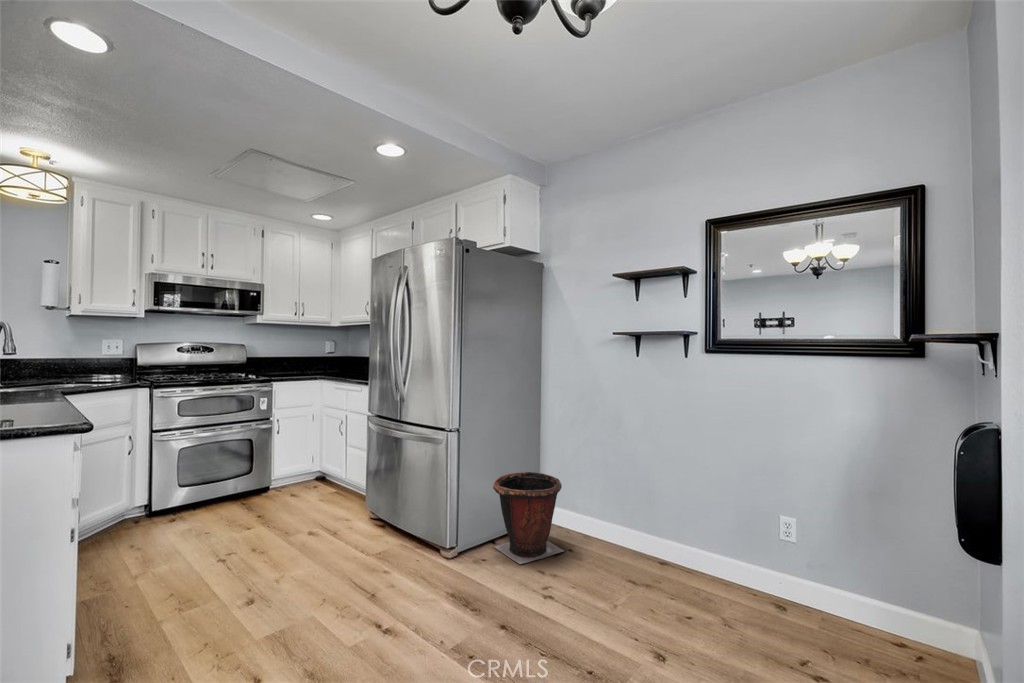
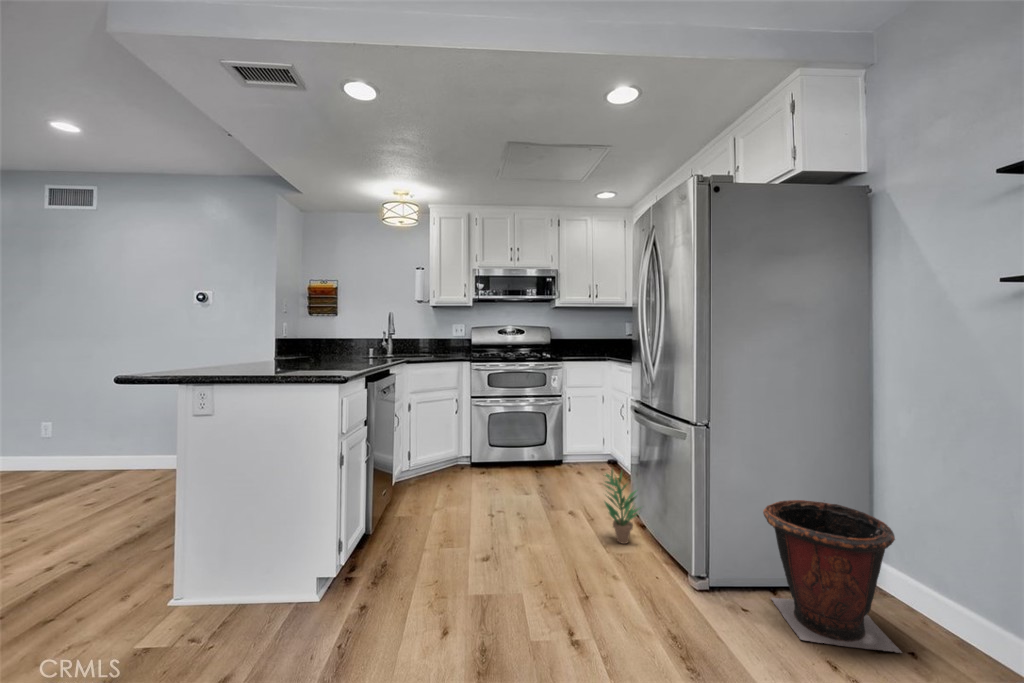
potted plant: none [356,478,395,546] -> present [605,469,639,544]

